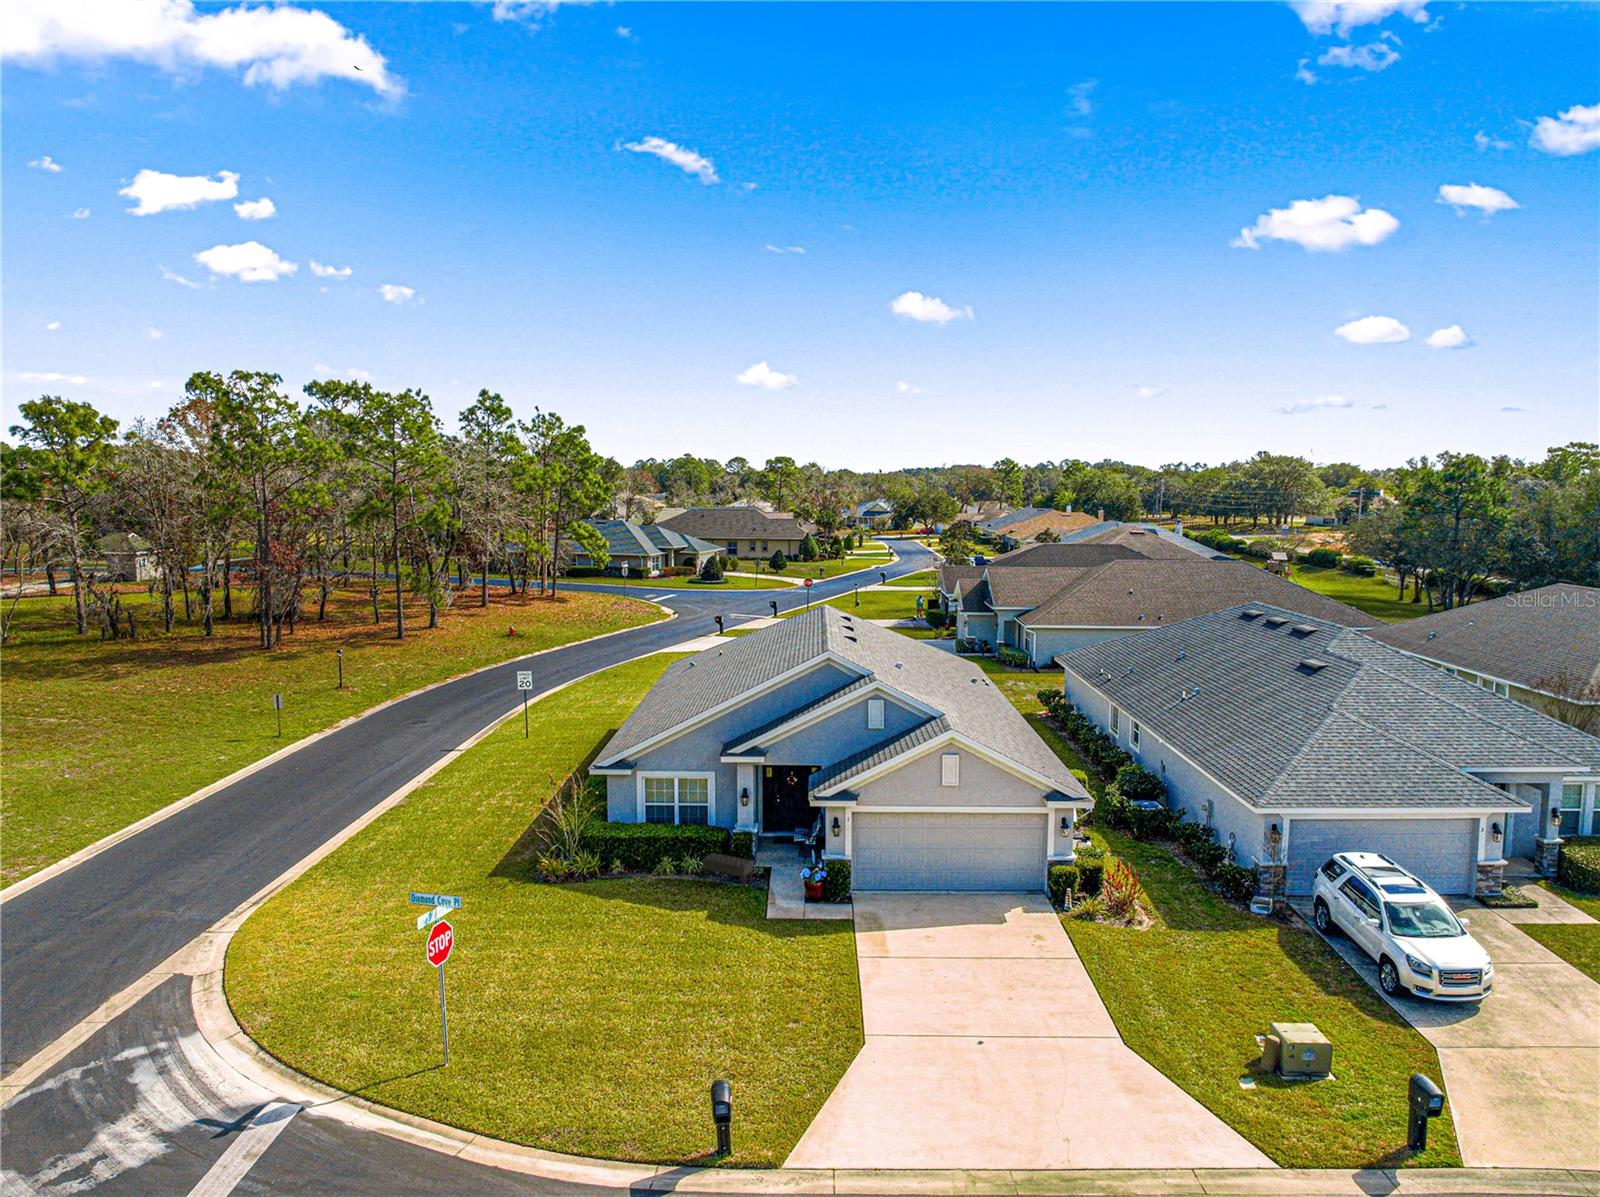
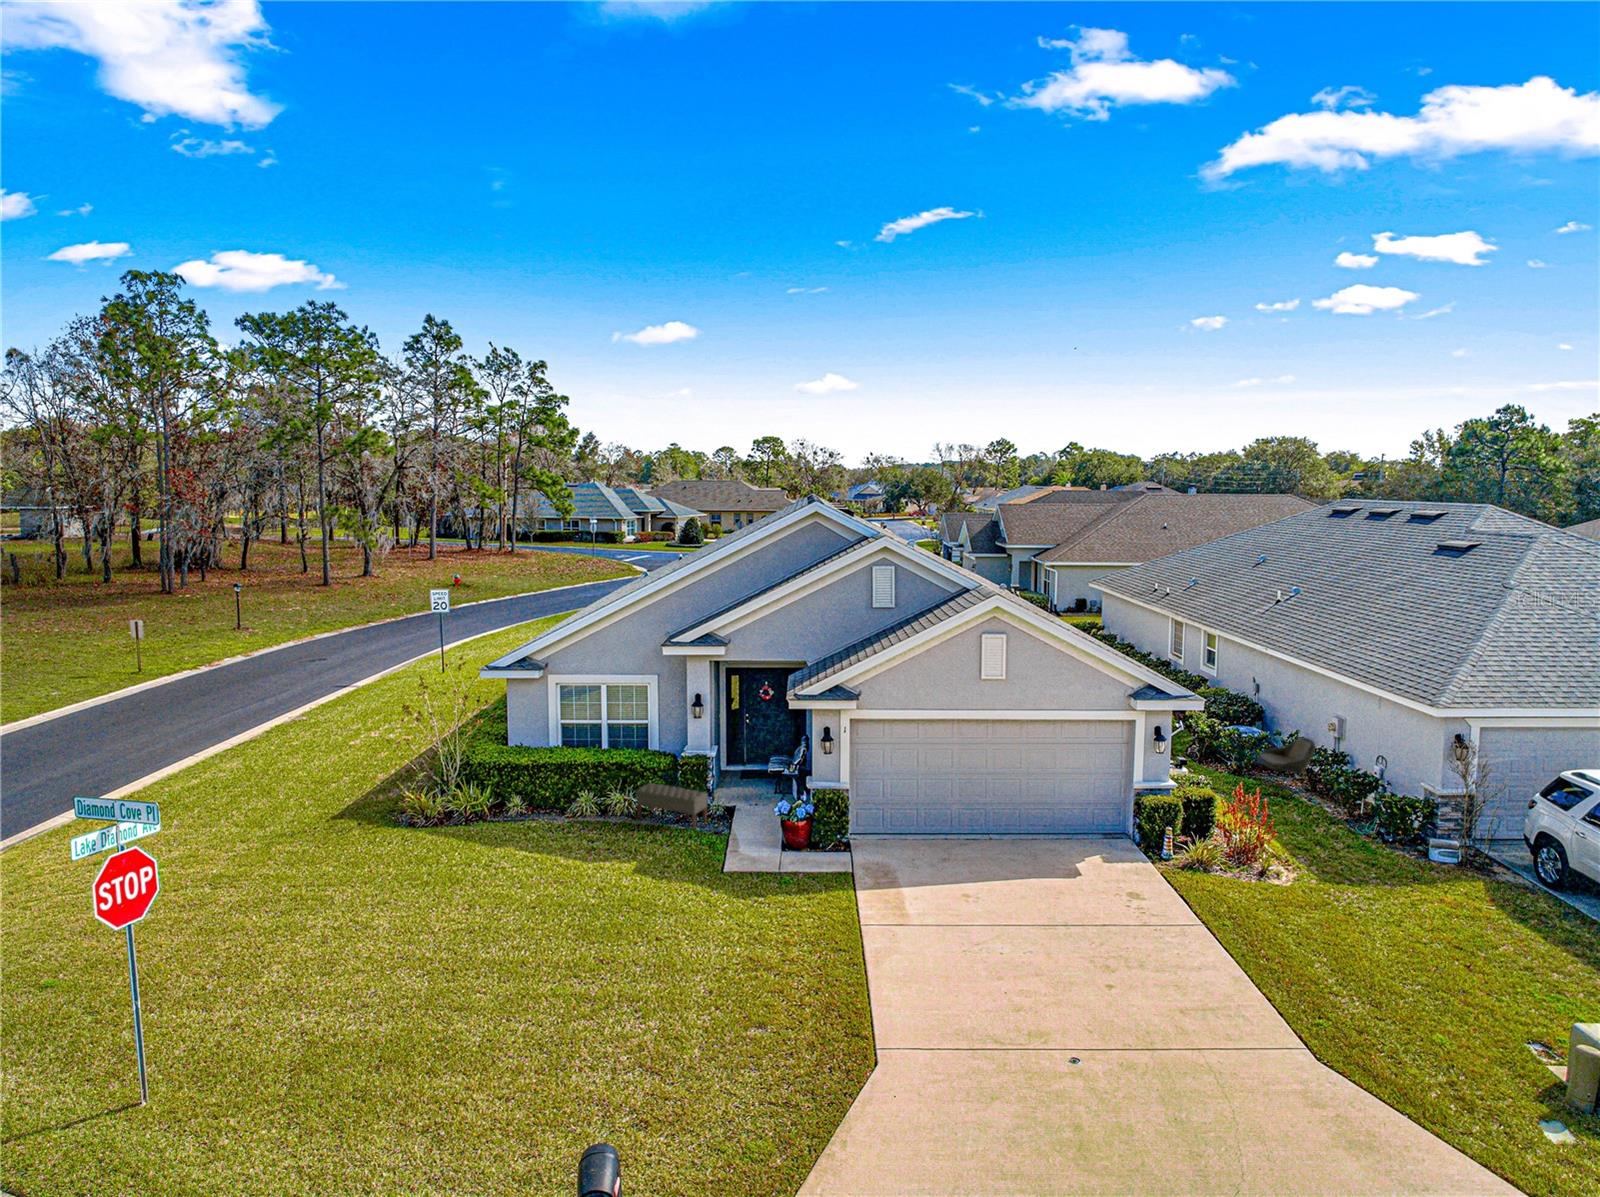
lounge chair: none [1147,817,1186,859] -> present [1257,737,1315,791]

